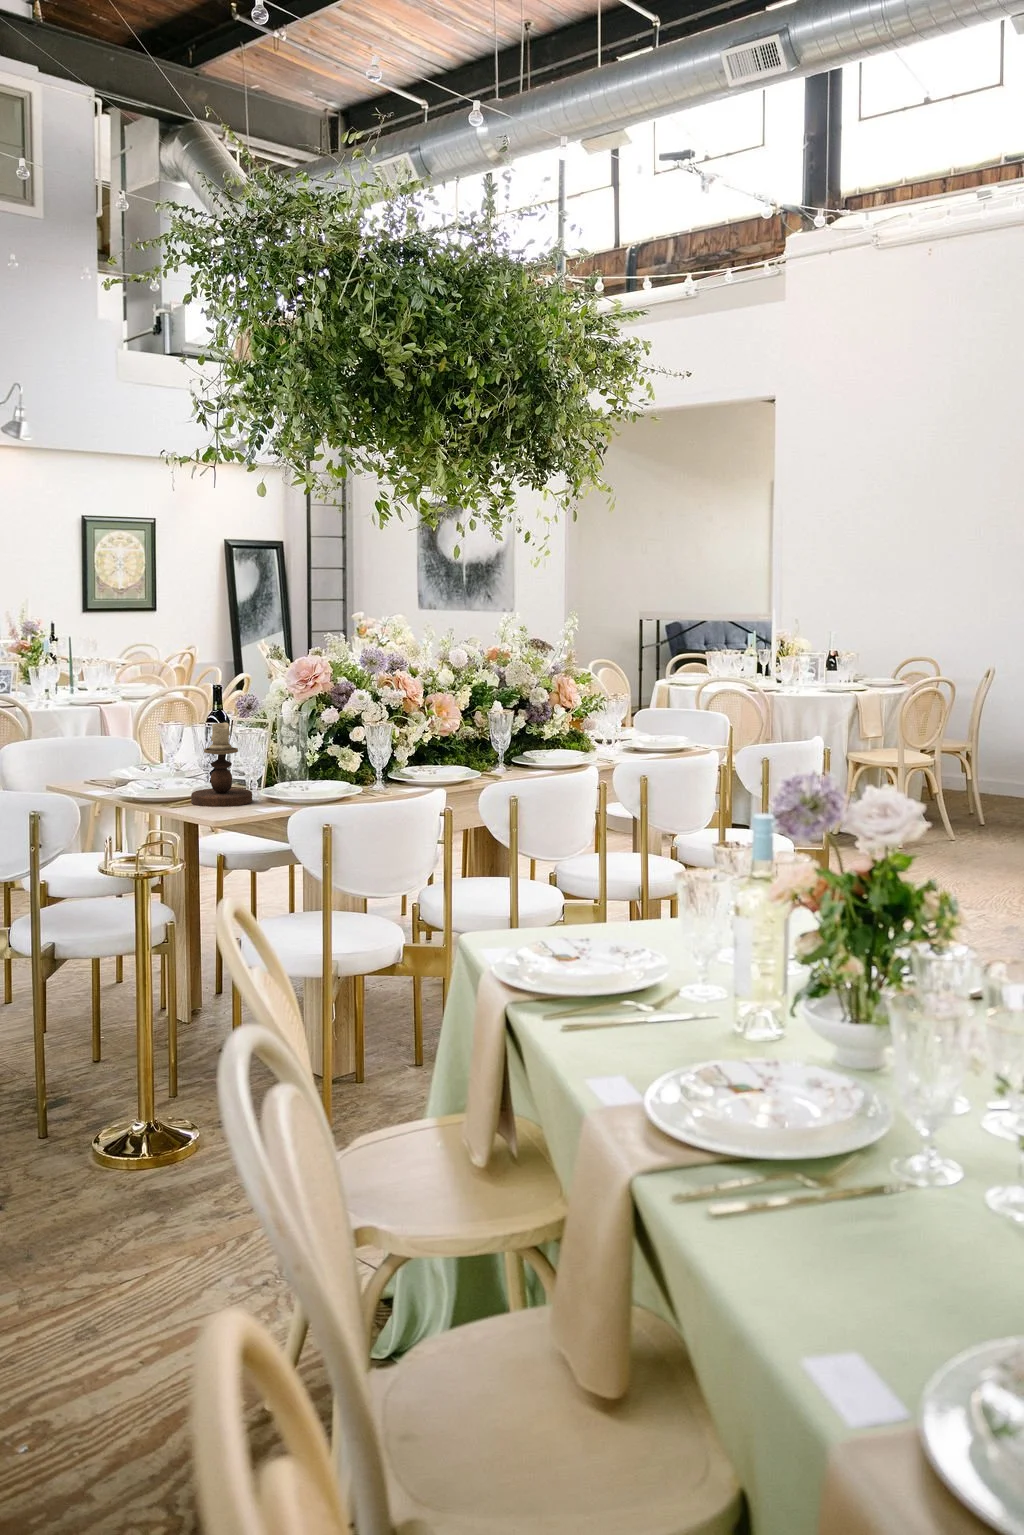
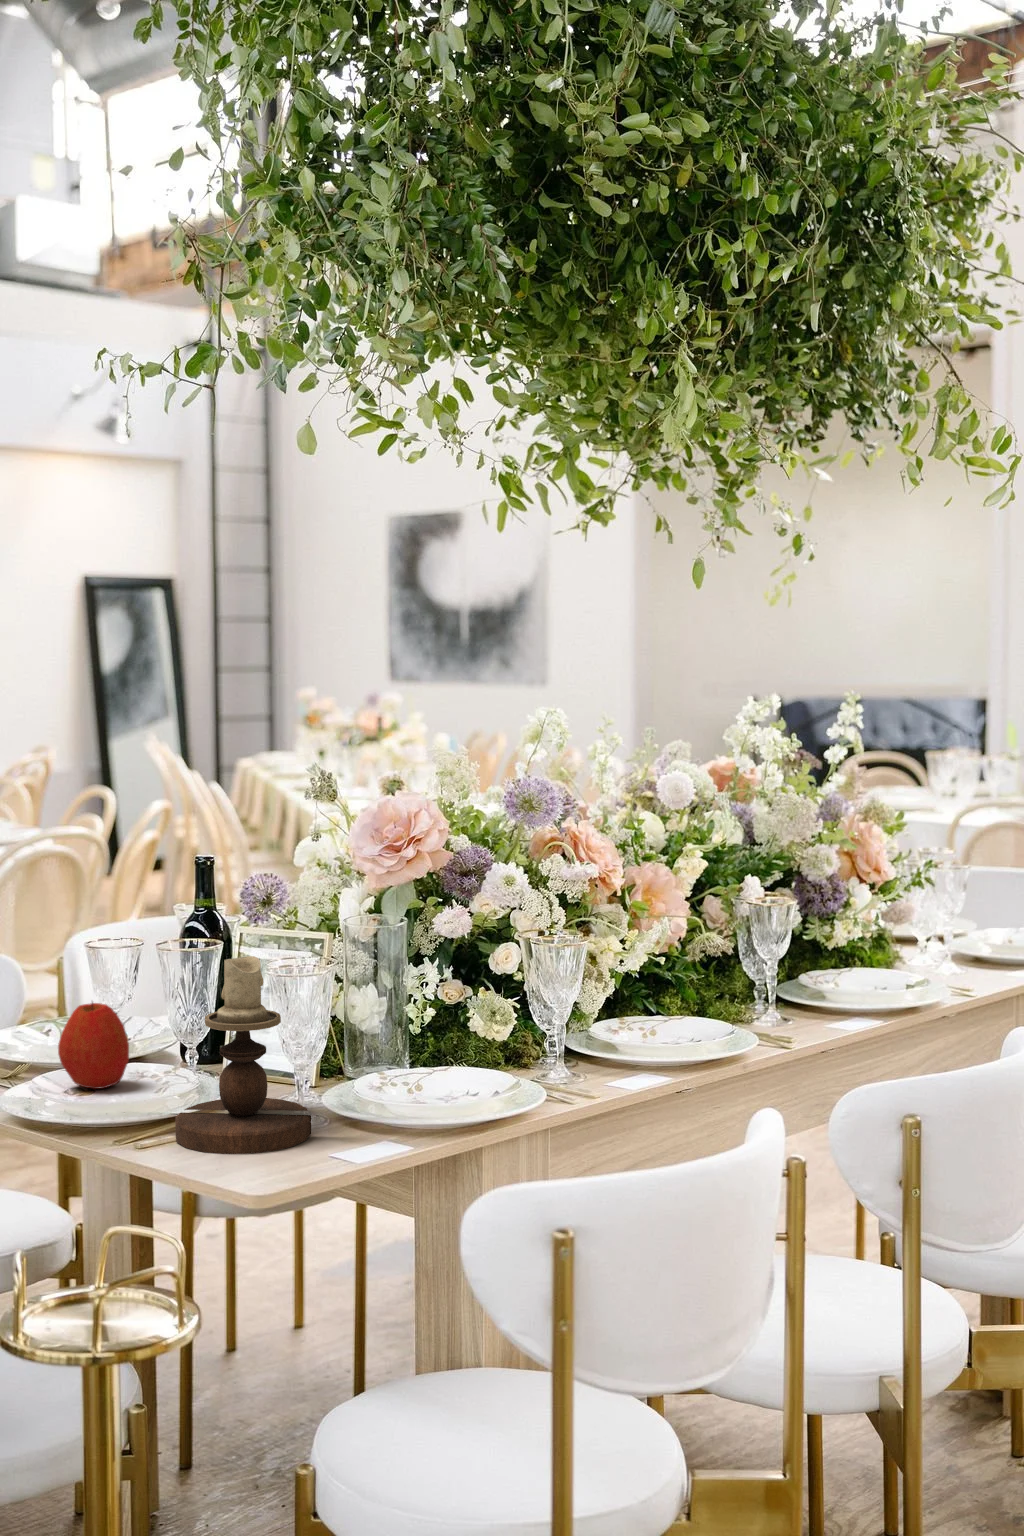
apple: none [144,745,176,785] -> present [58,1002,129,1089]

